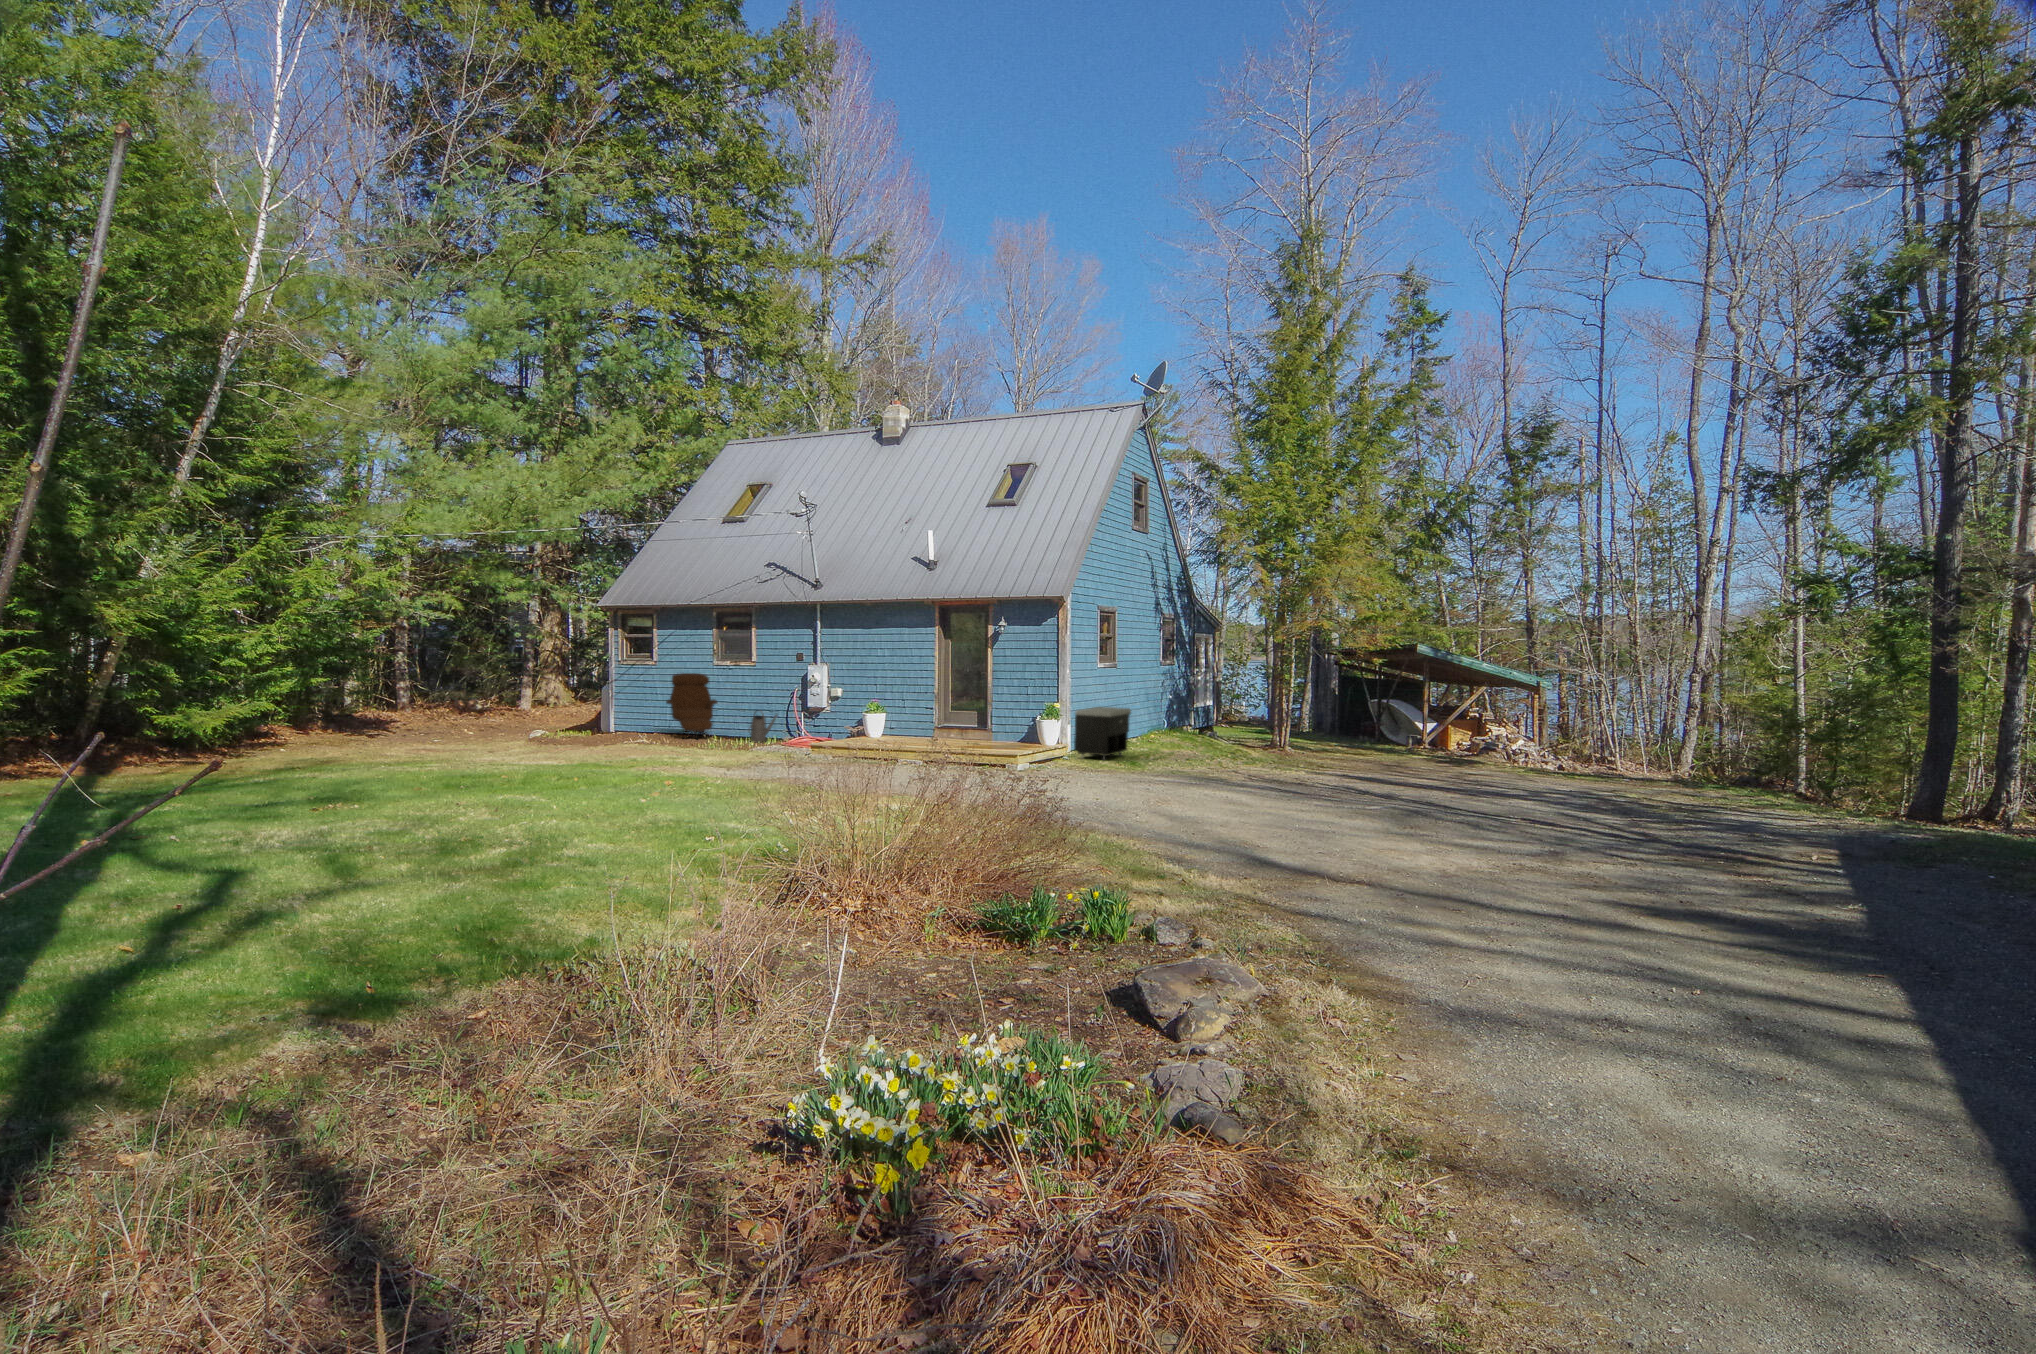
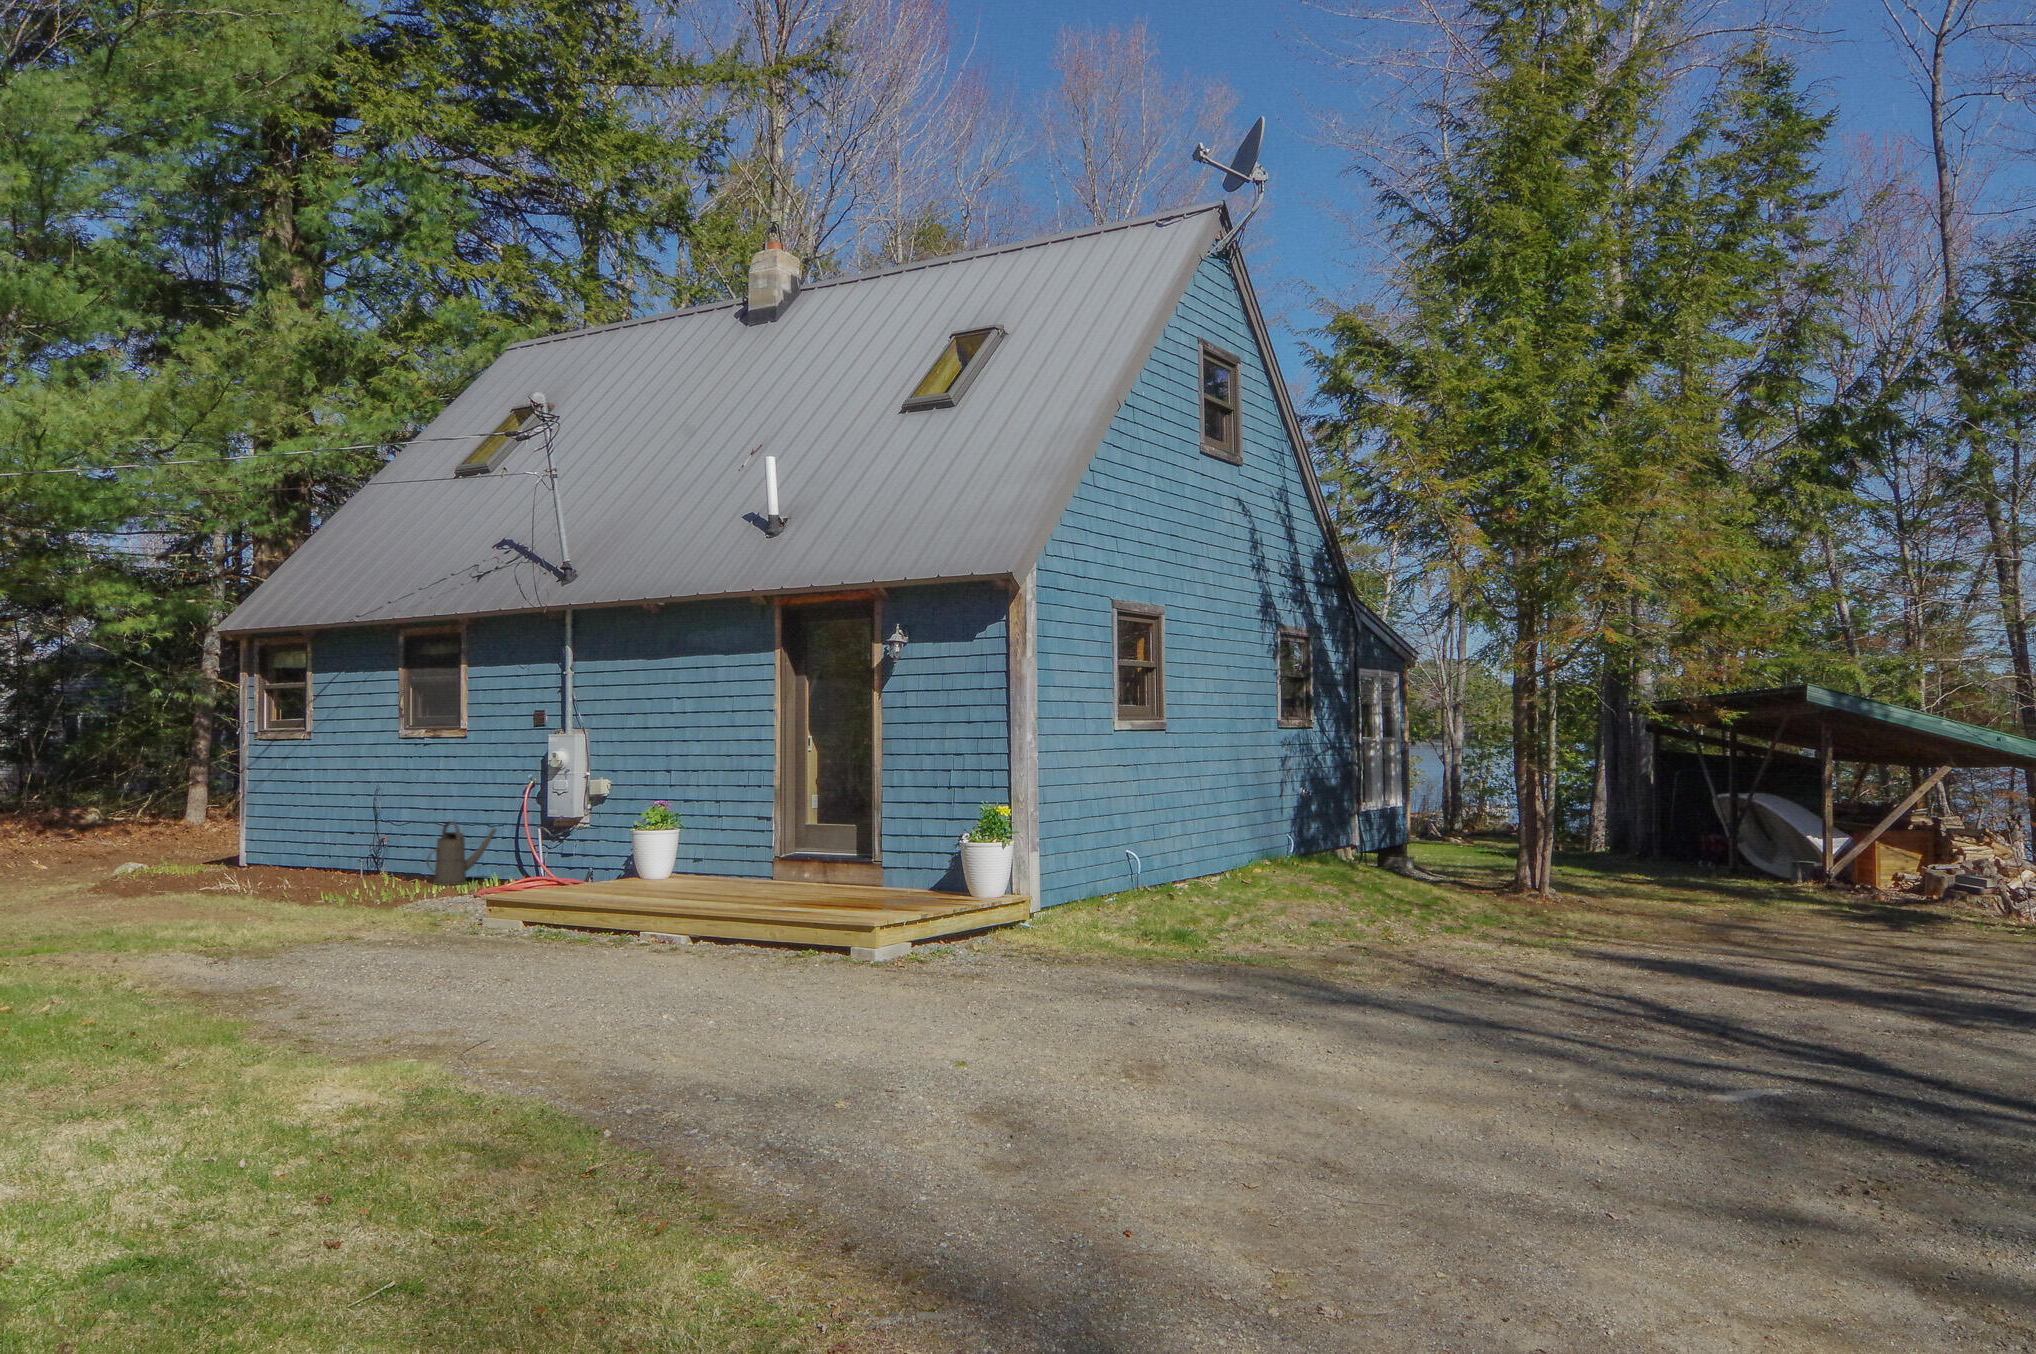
lounge chair: present [666,673,718,738] -> none [298,751,402,880]
storage bench: present [1074,707,1131,759] -> none [1044,811,1174,927]

